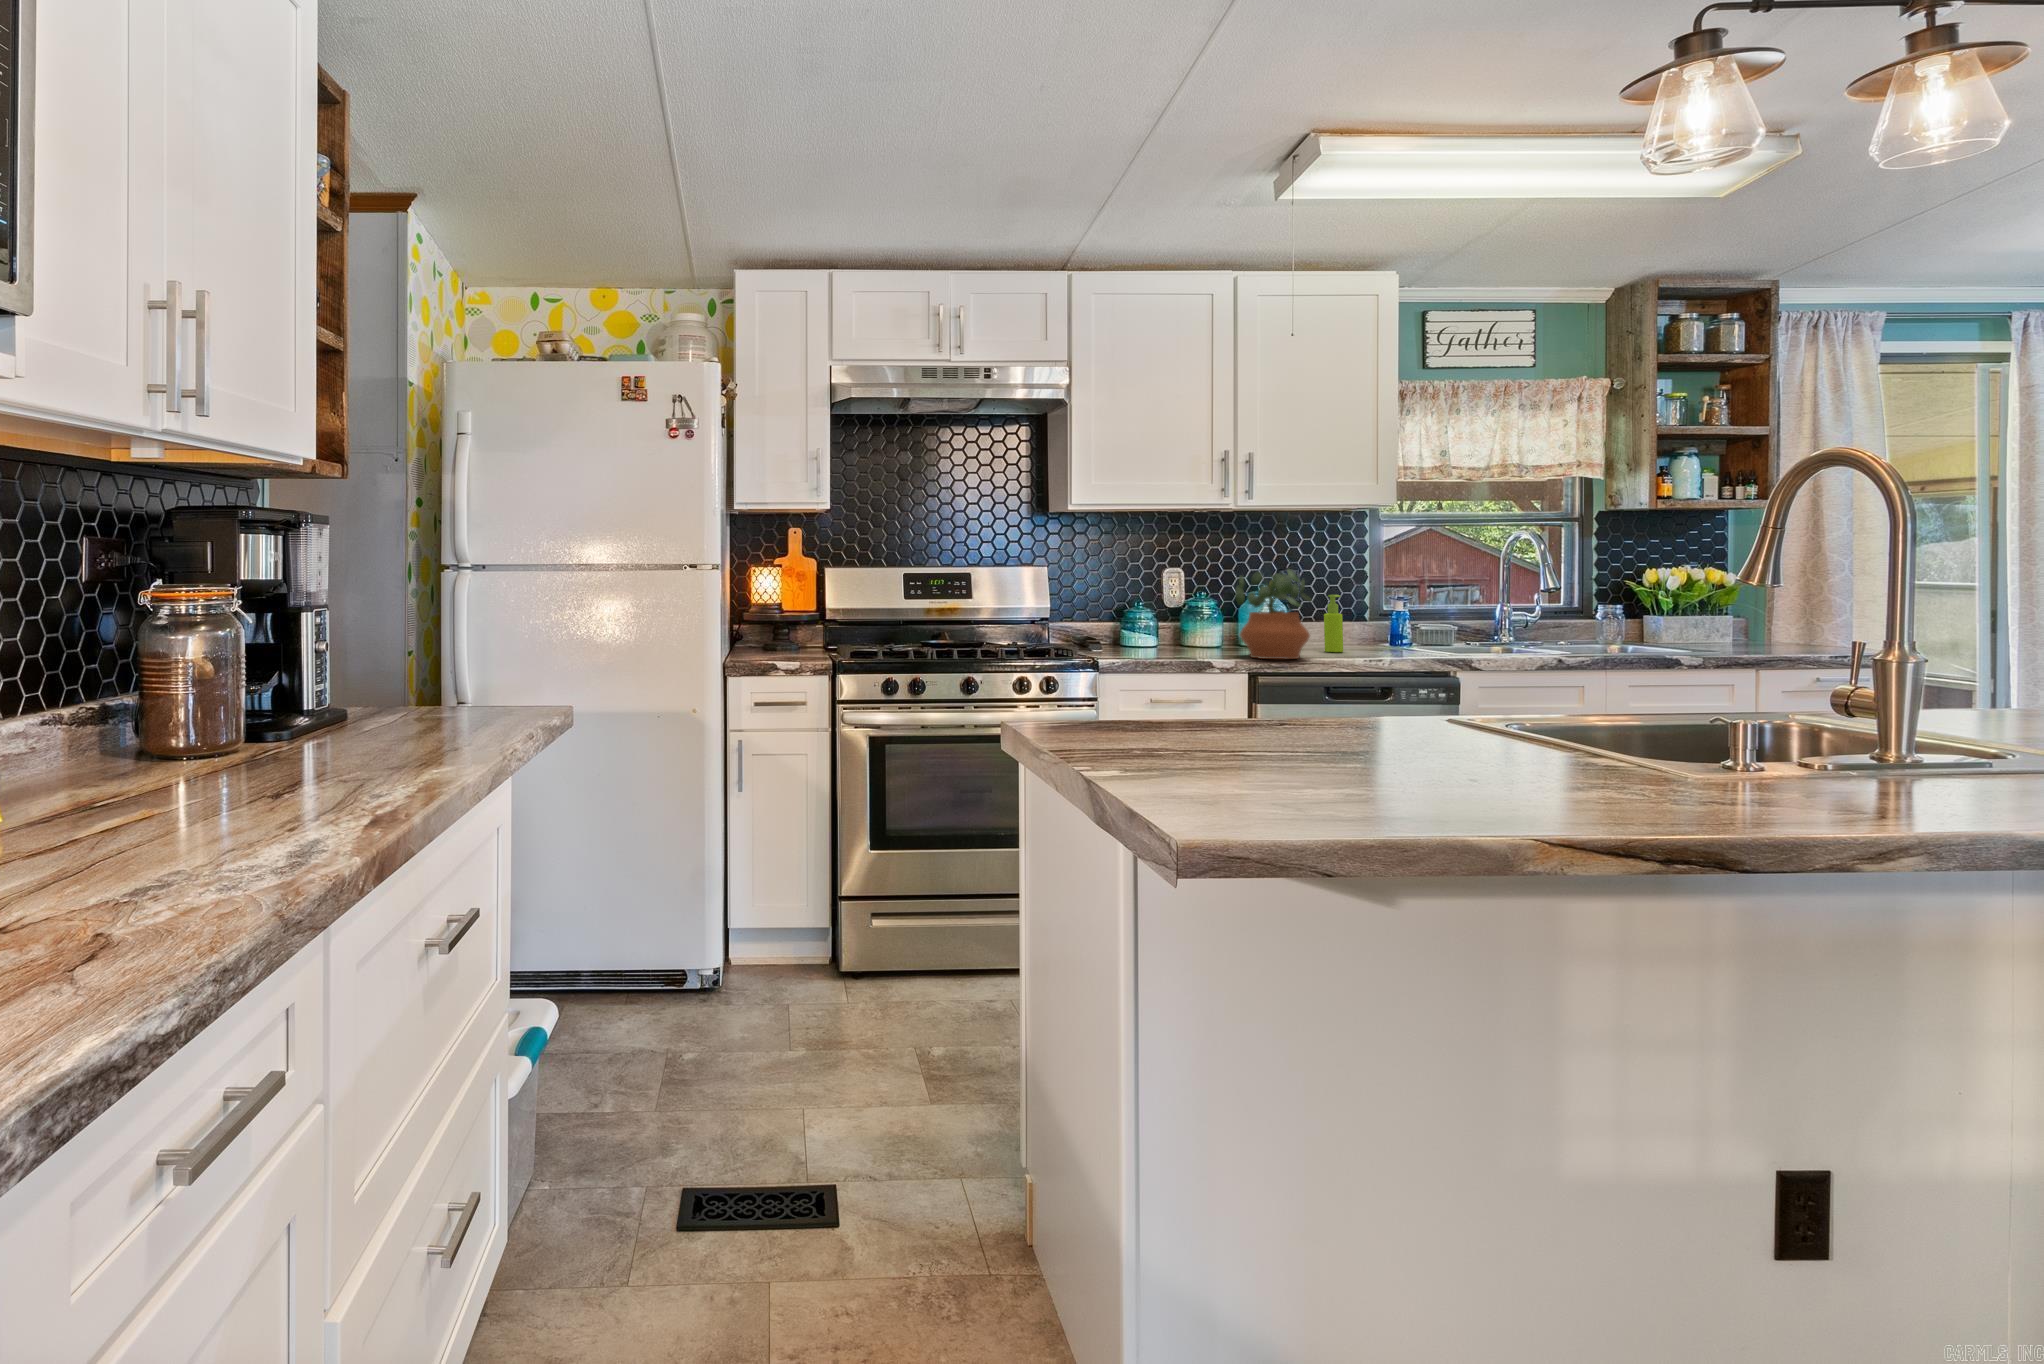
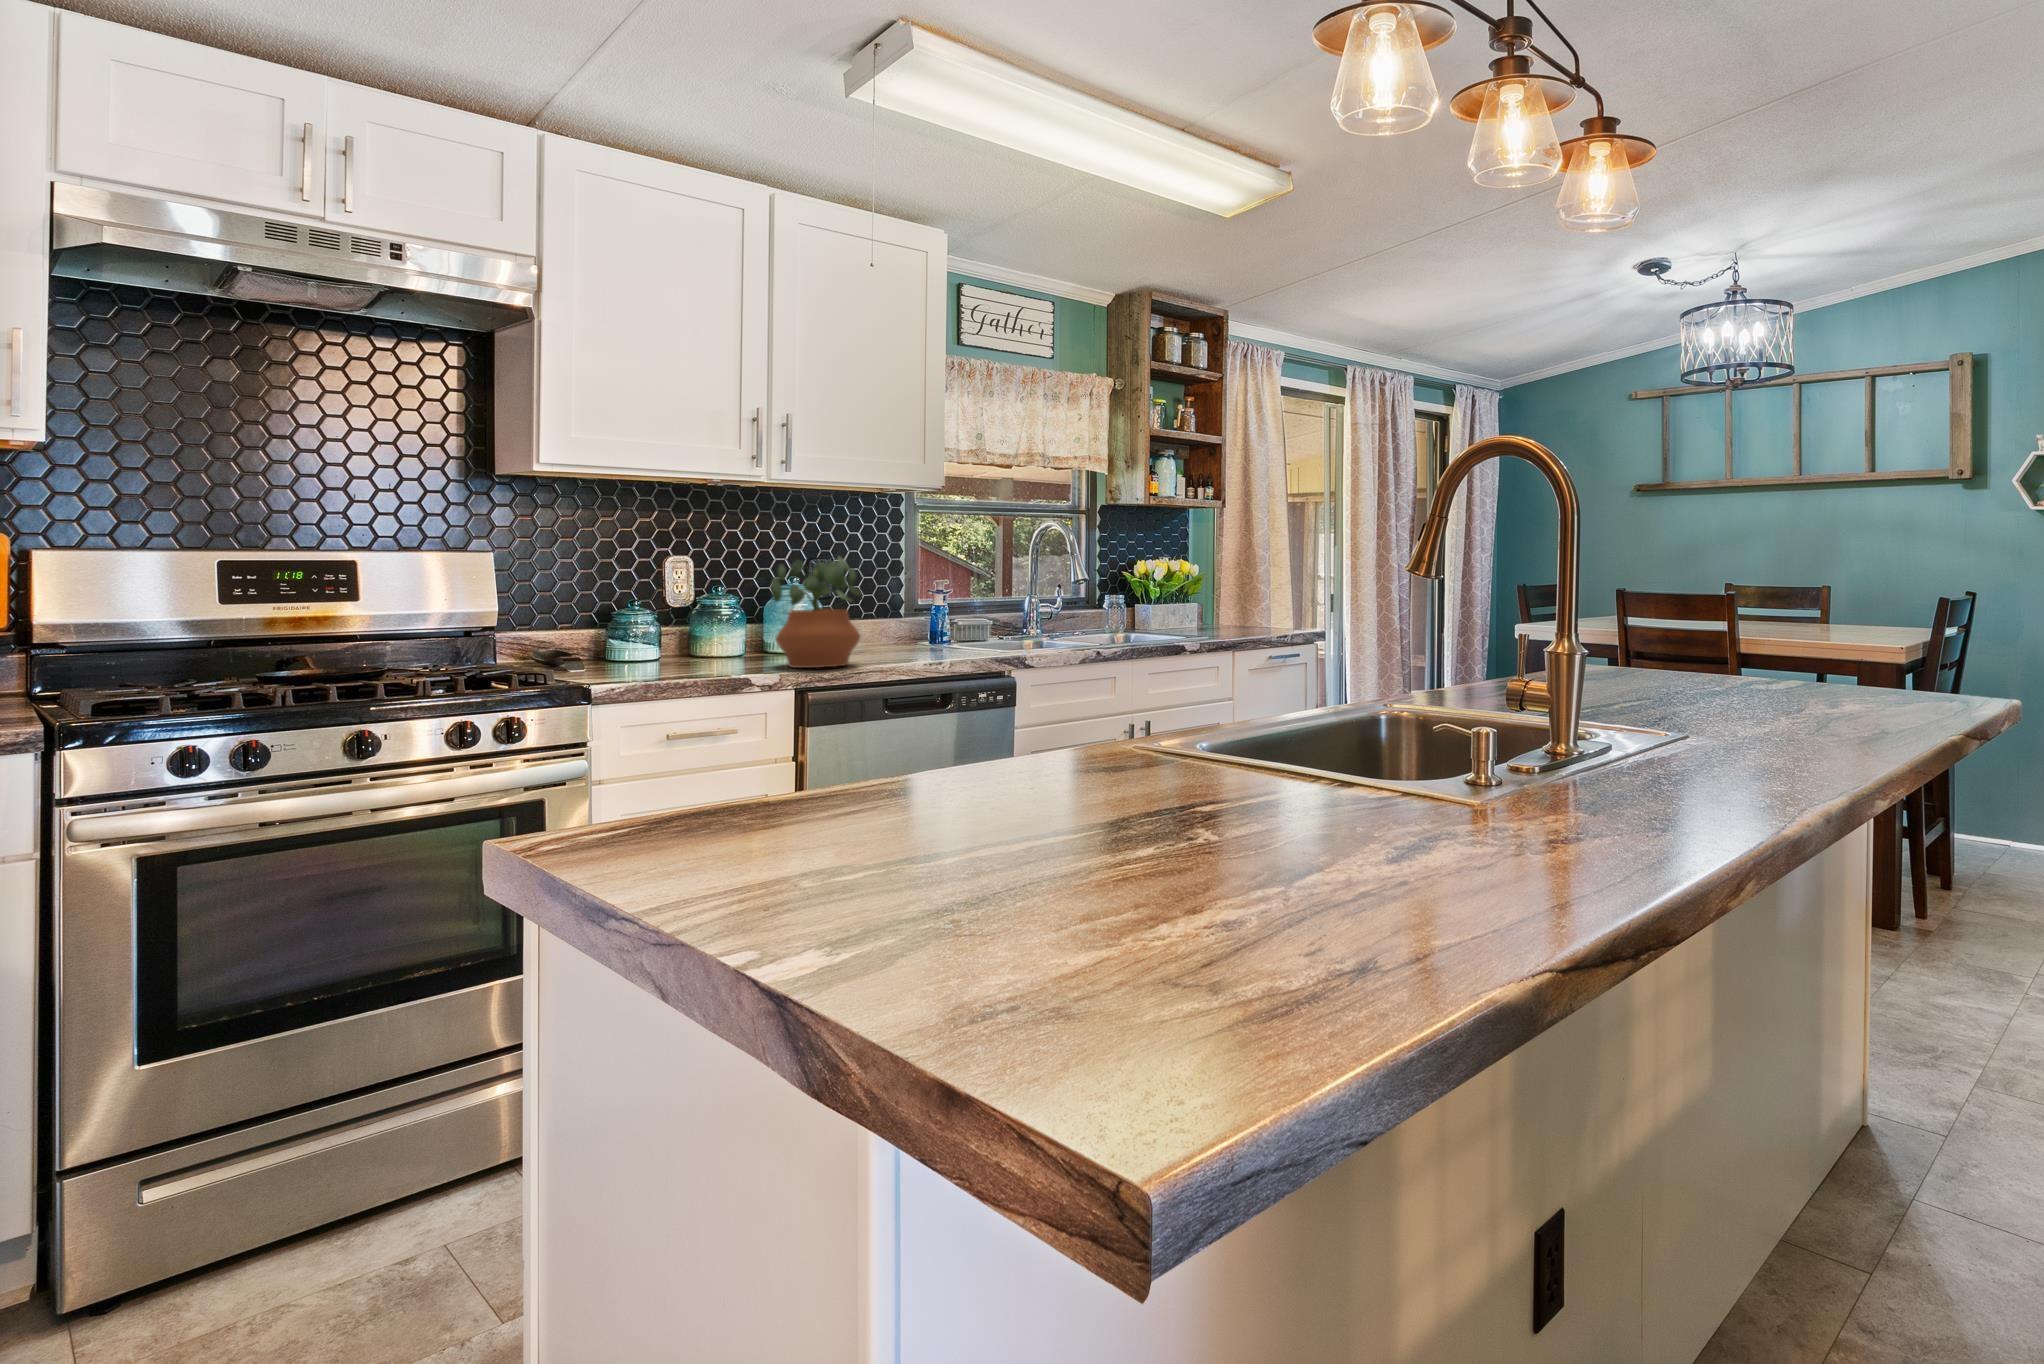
soap dispenser: present [1324,595,1343,652] -> none [868,588,889,655]

